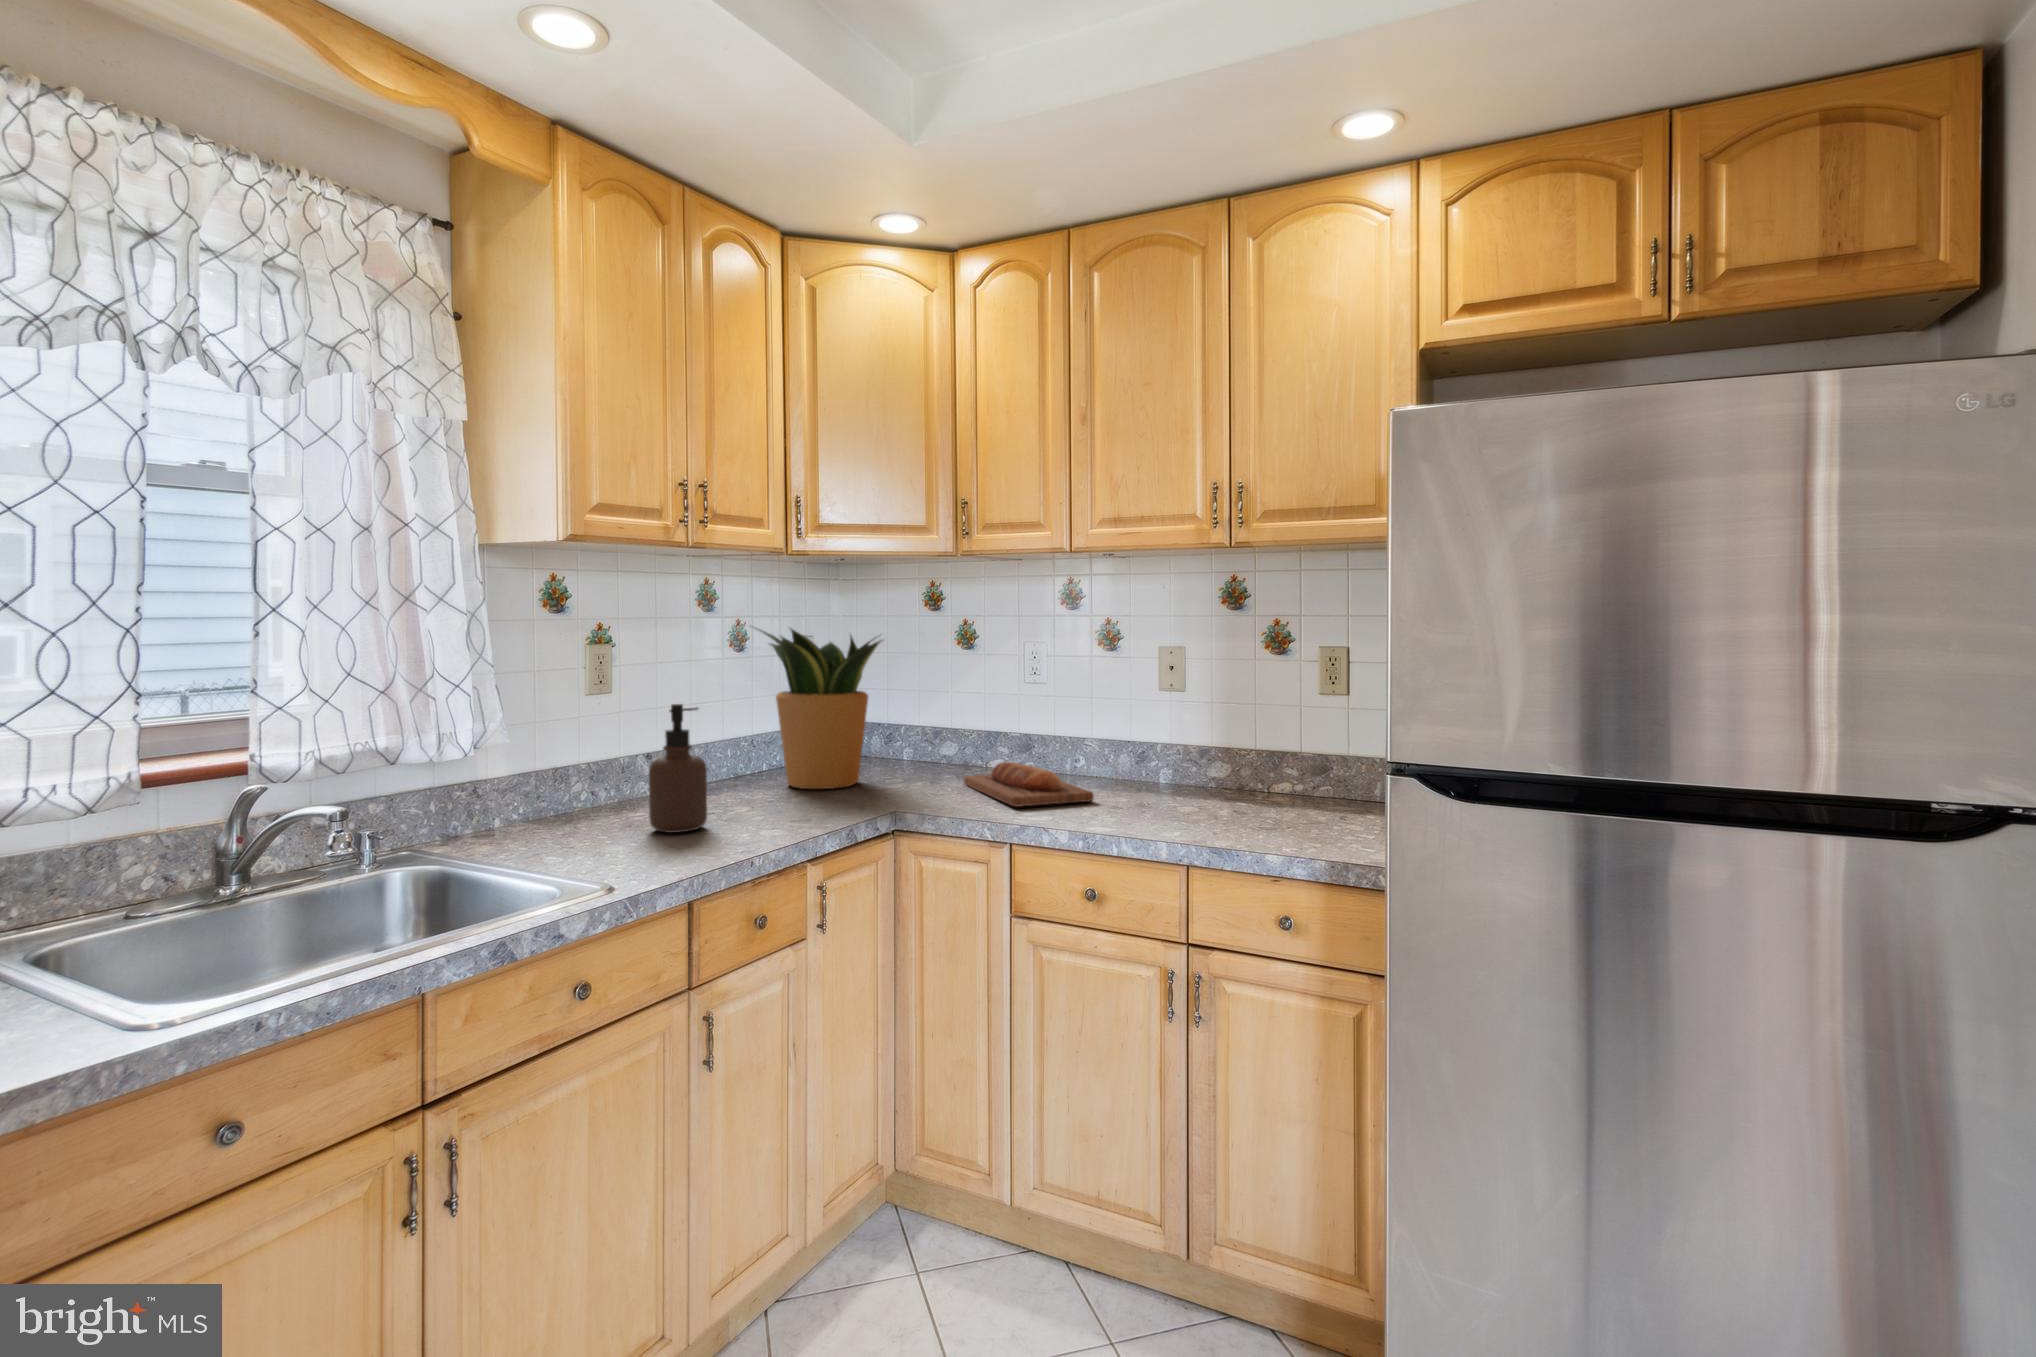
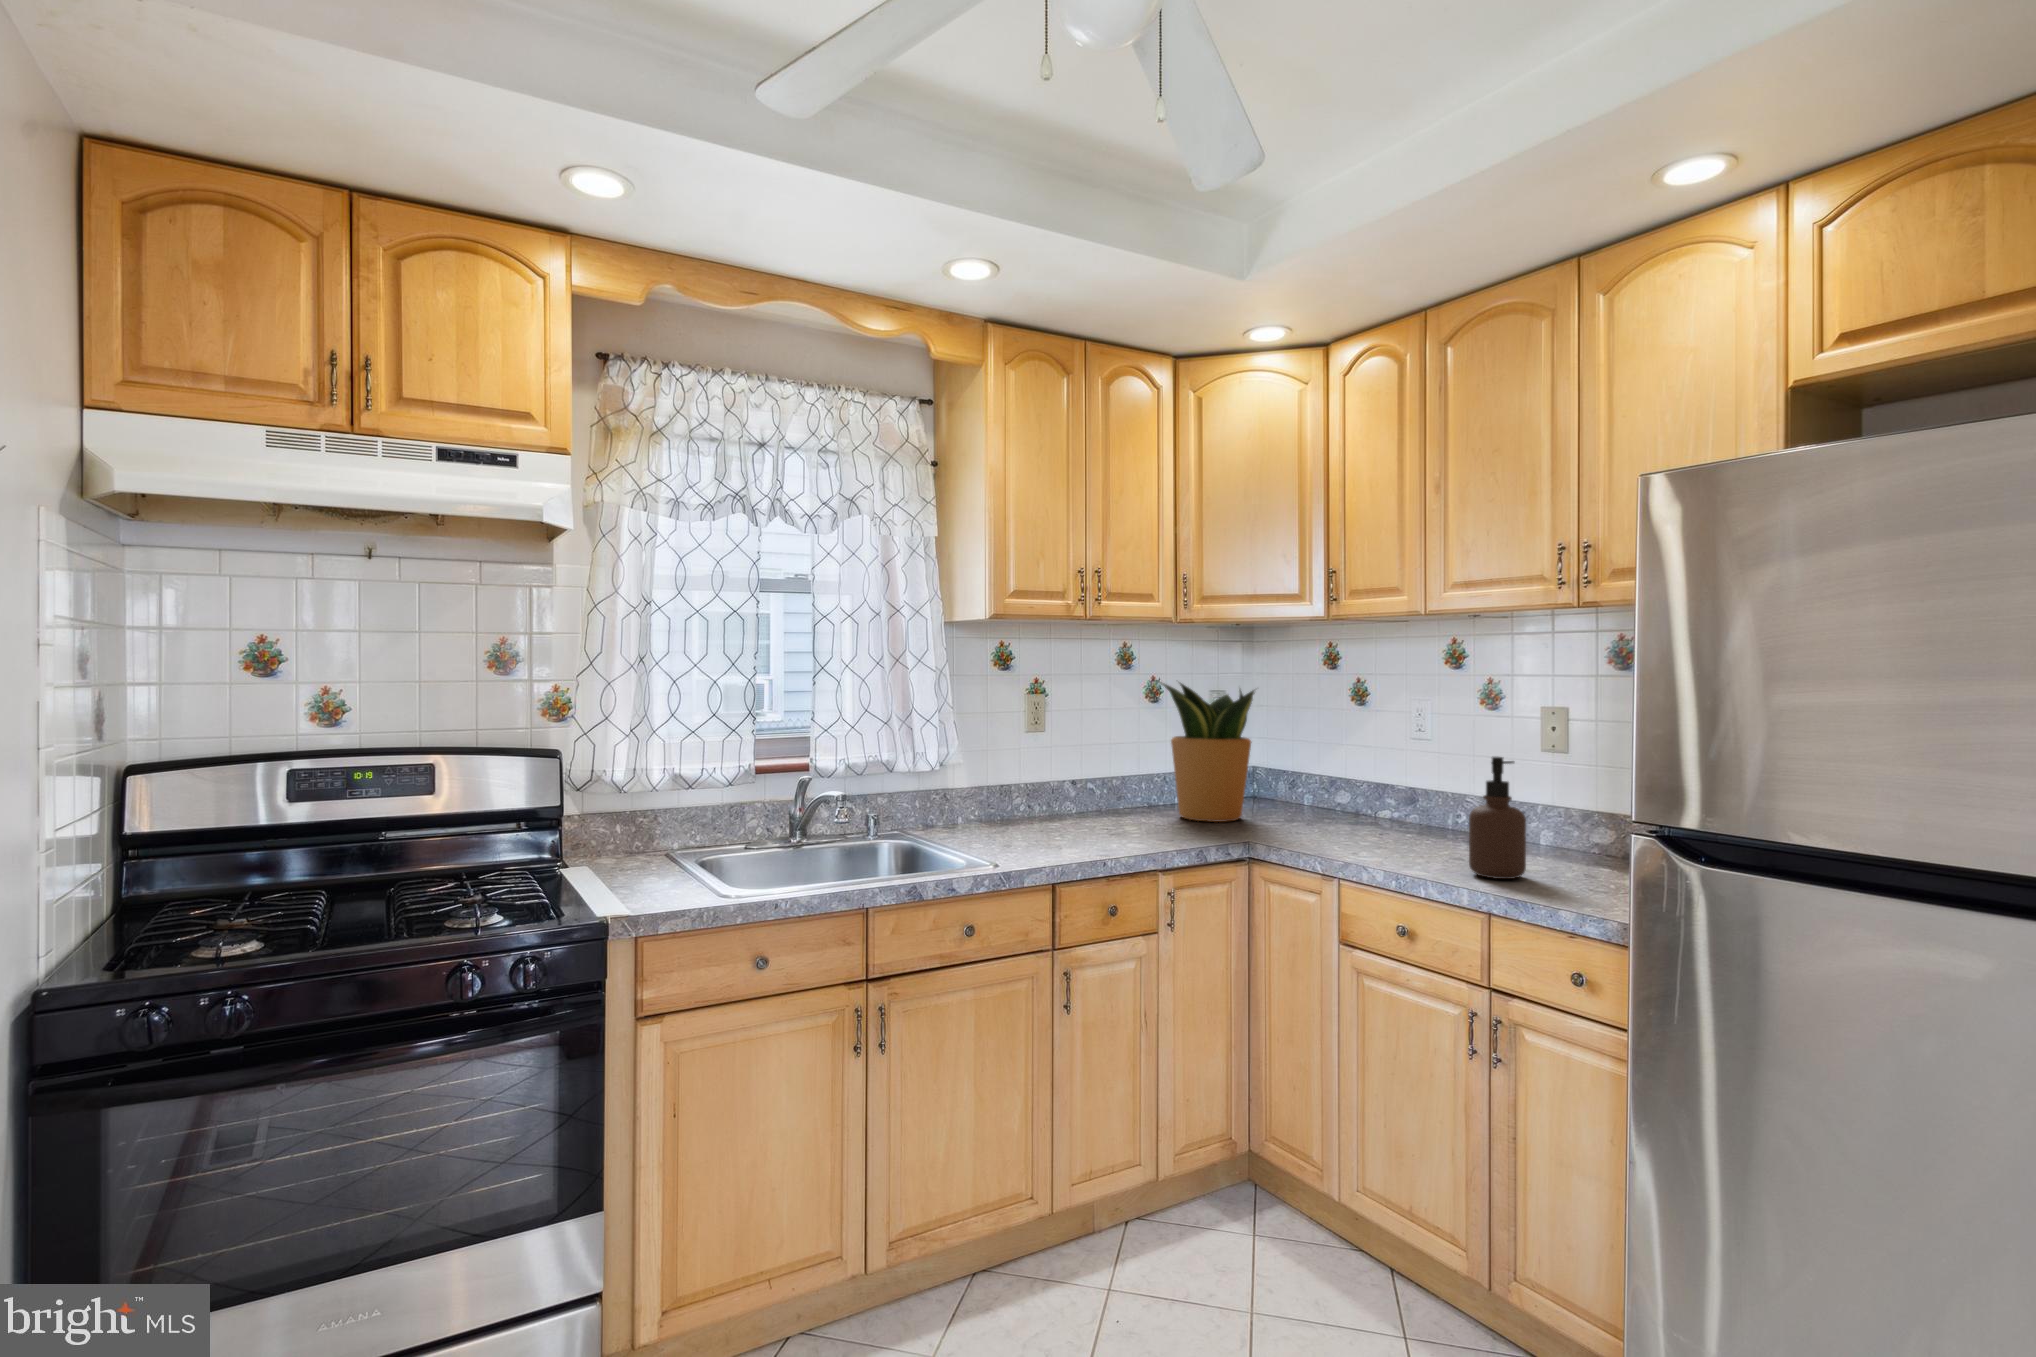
soap dispenser: present [649,704,707,833] -> present [1469,757,1526,879]
bread loaf: present [964,762,1094,807] -> none [1335,810,1442,852]

